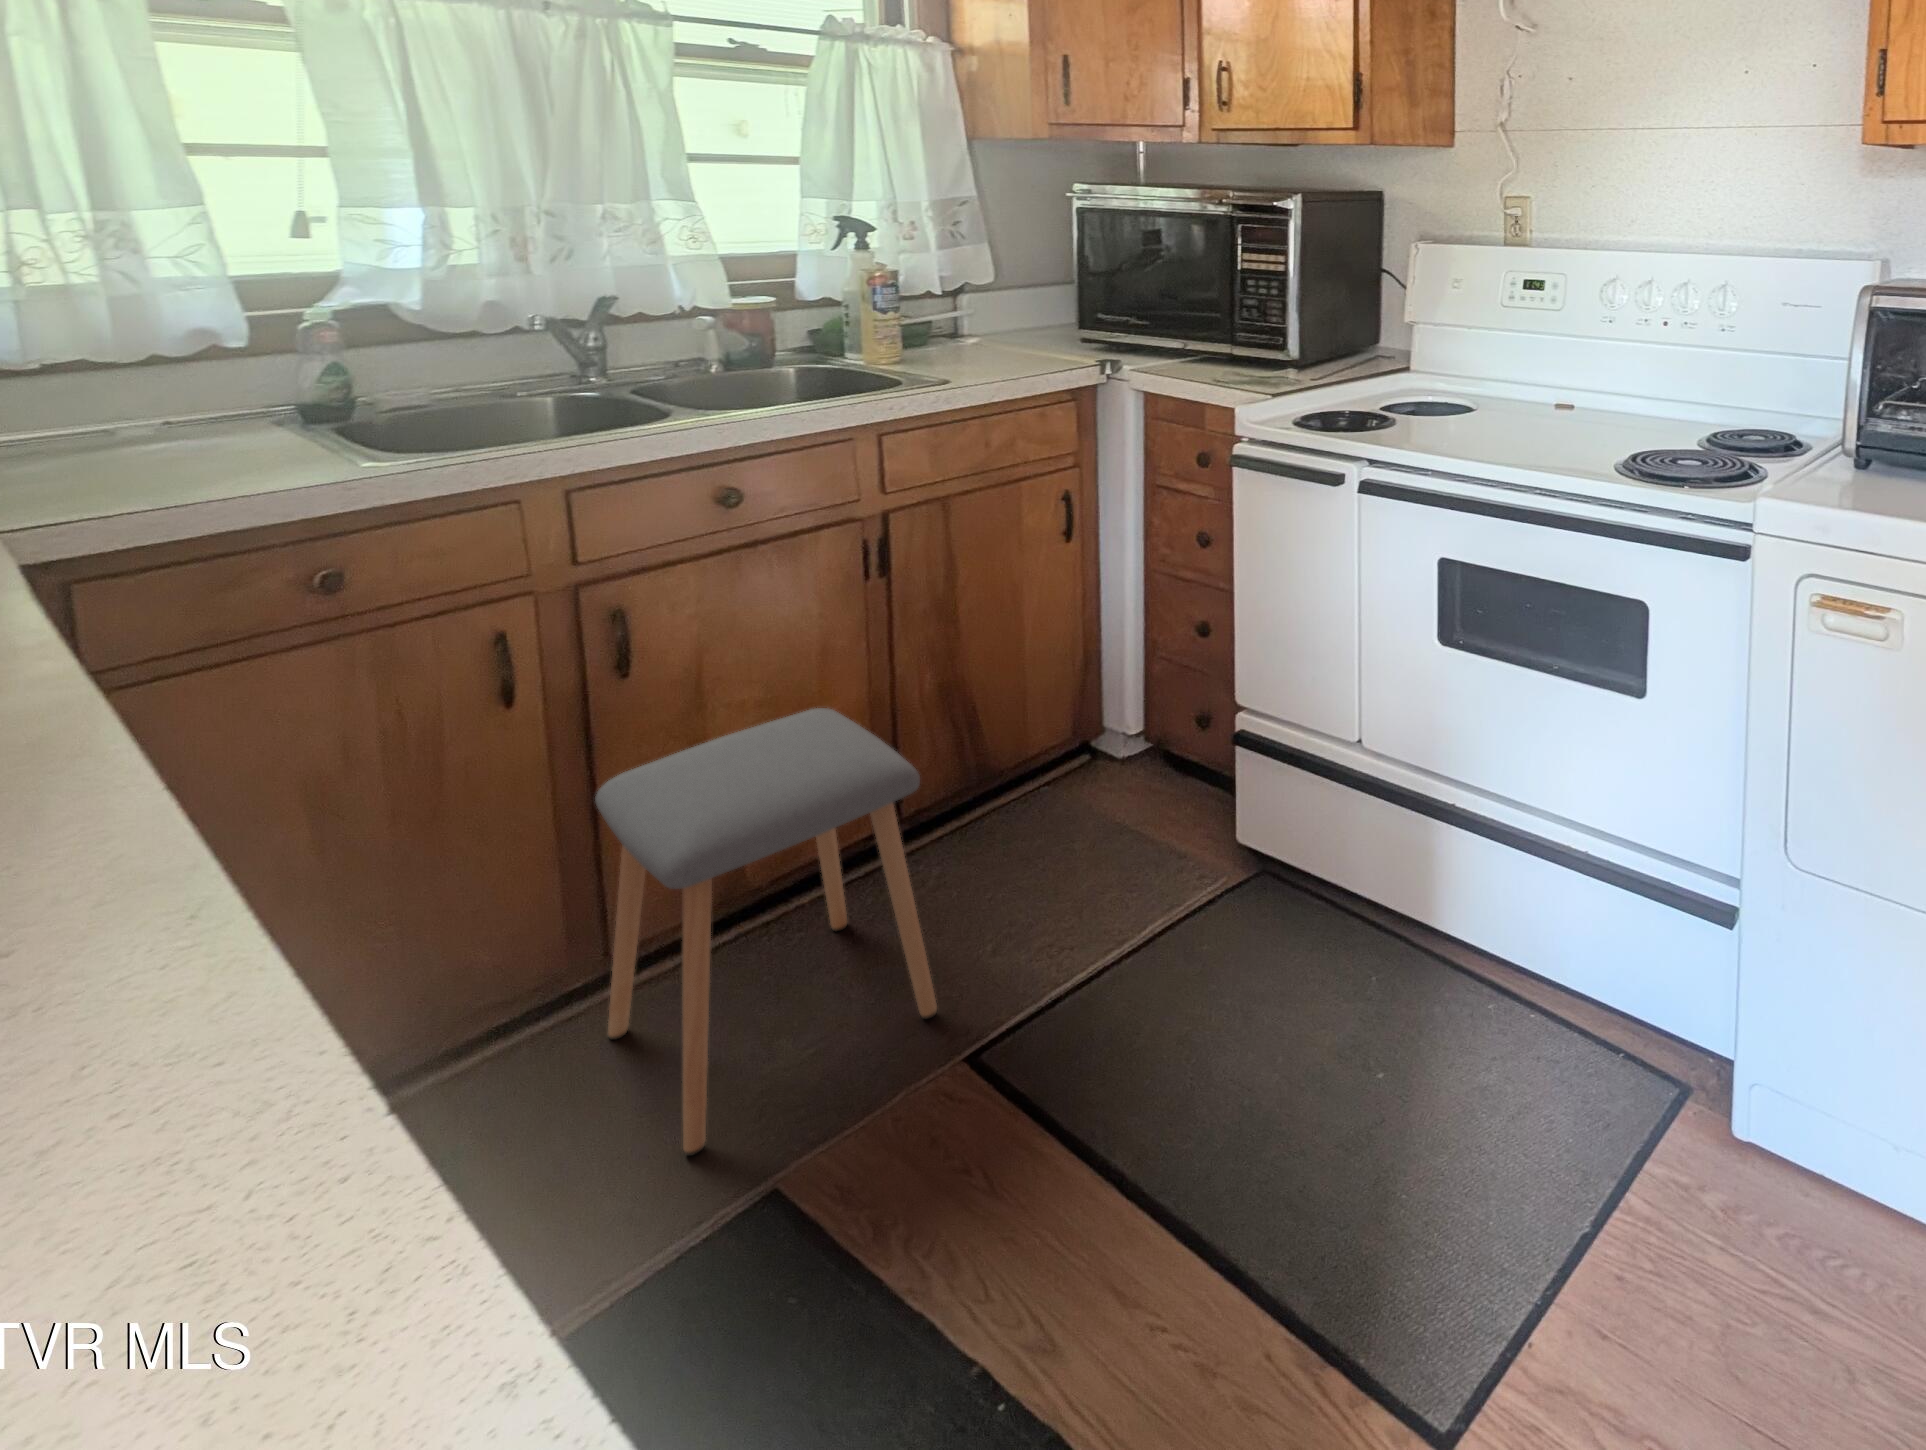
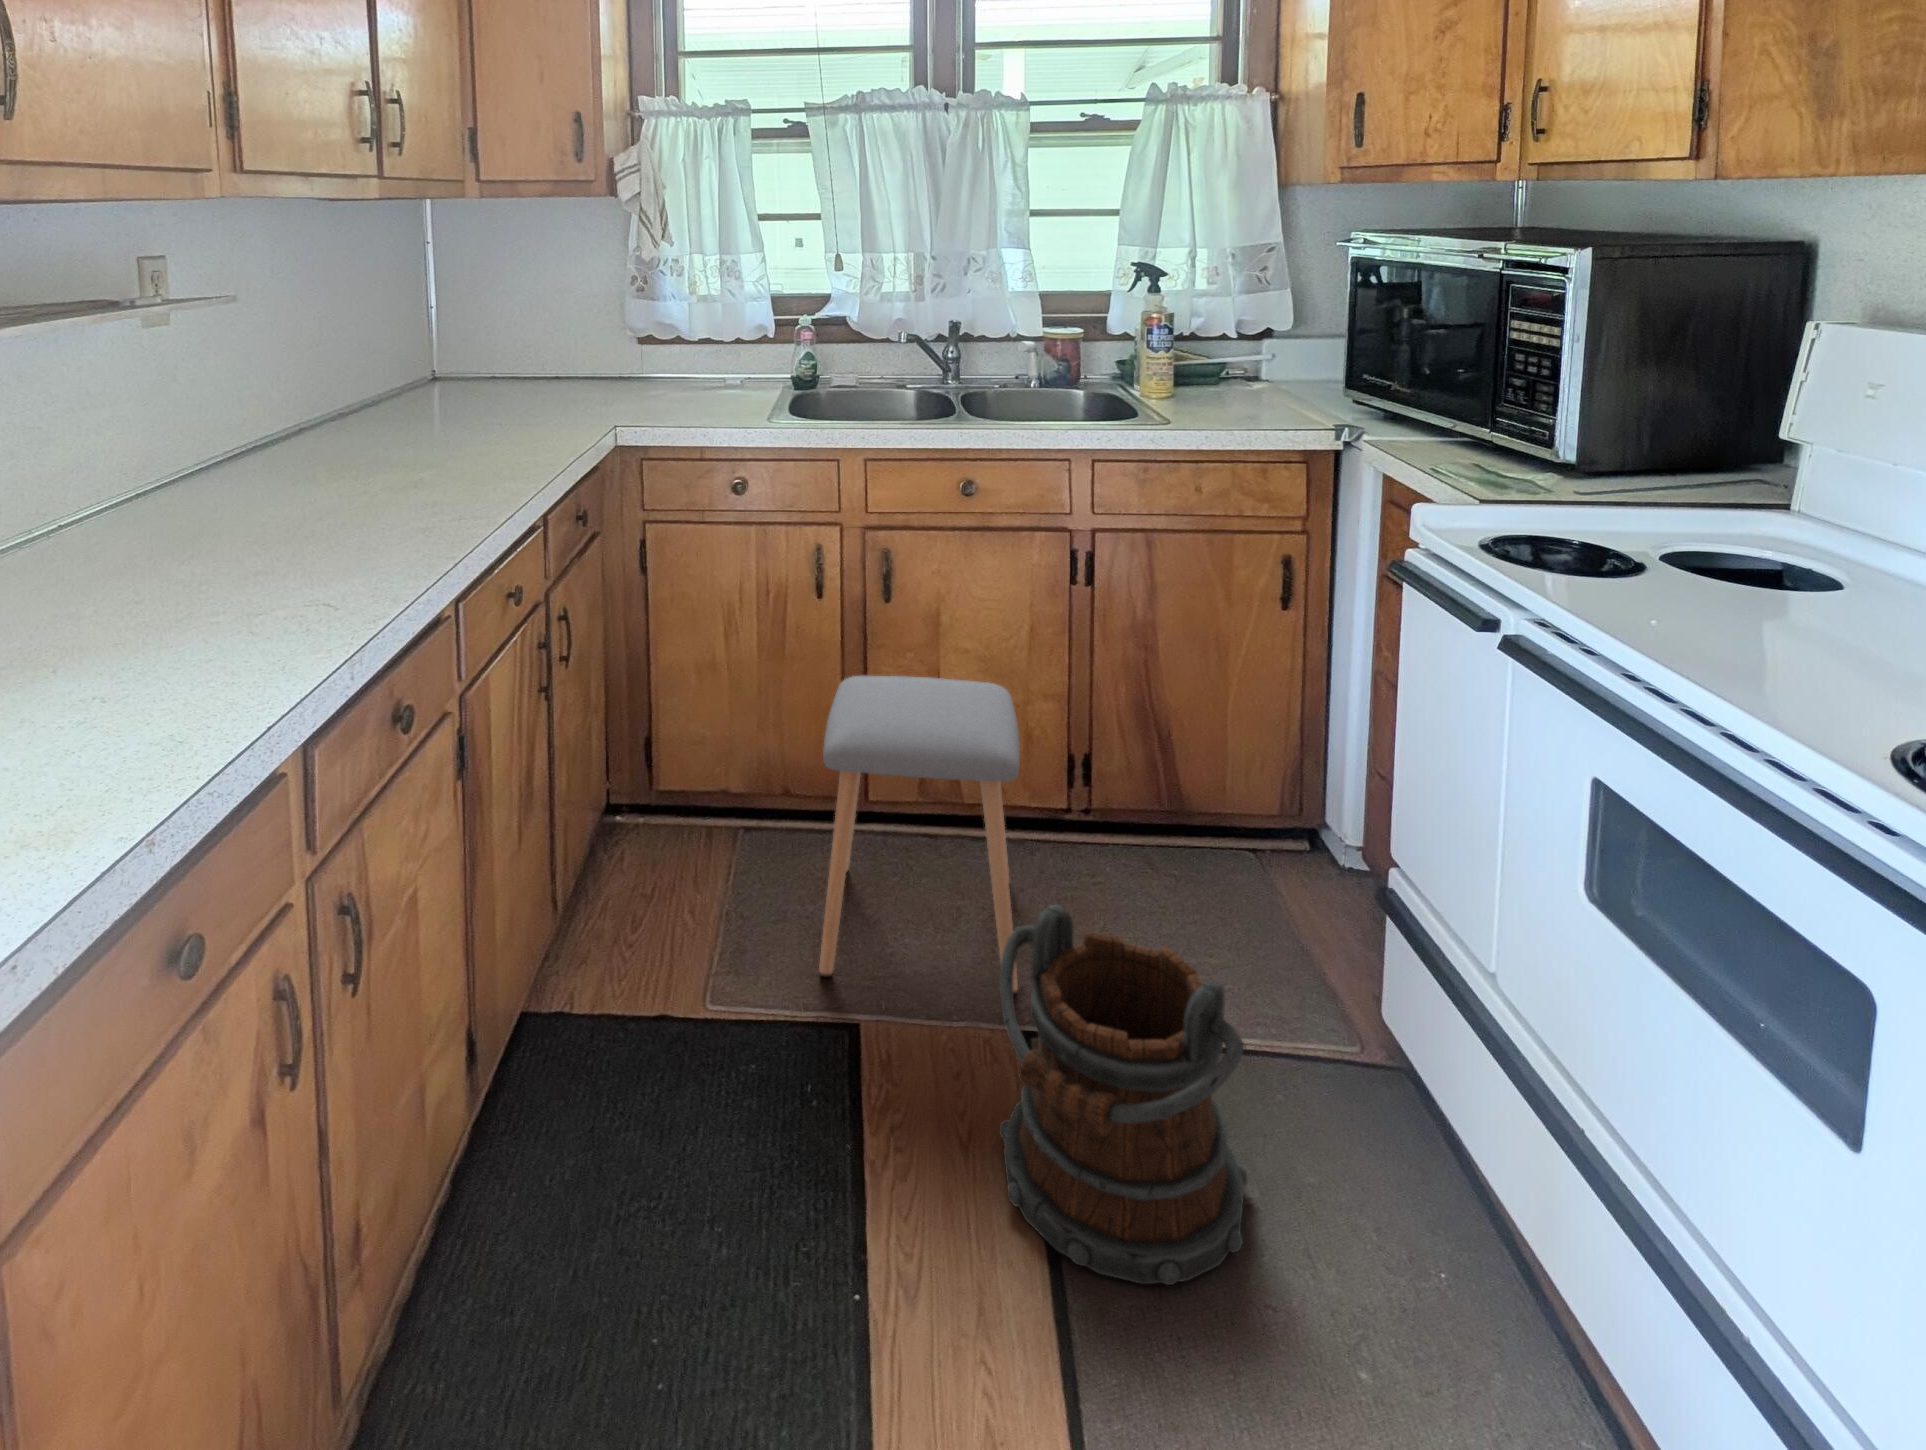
bucket: none [1008,849,1261,1182] -> present [999,905,1248,1285]

